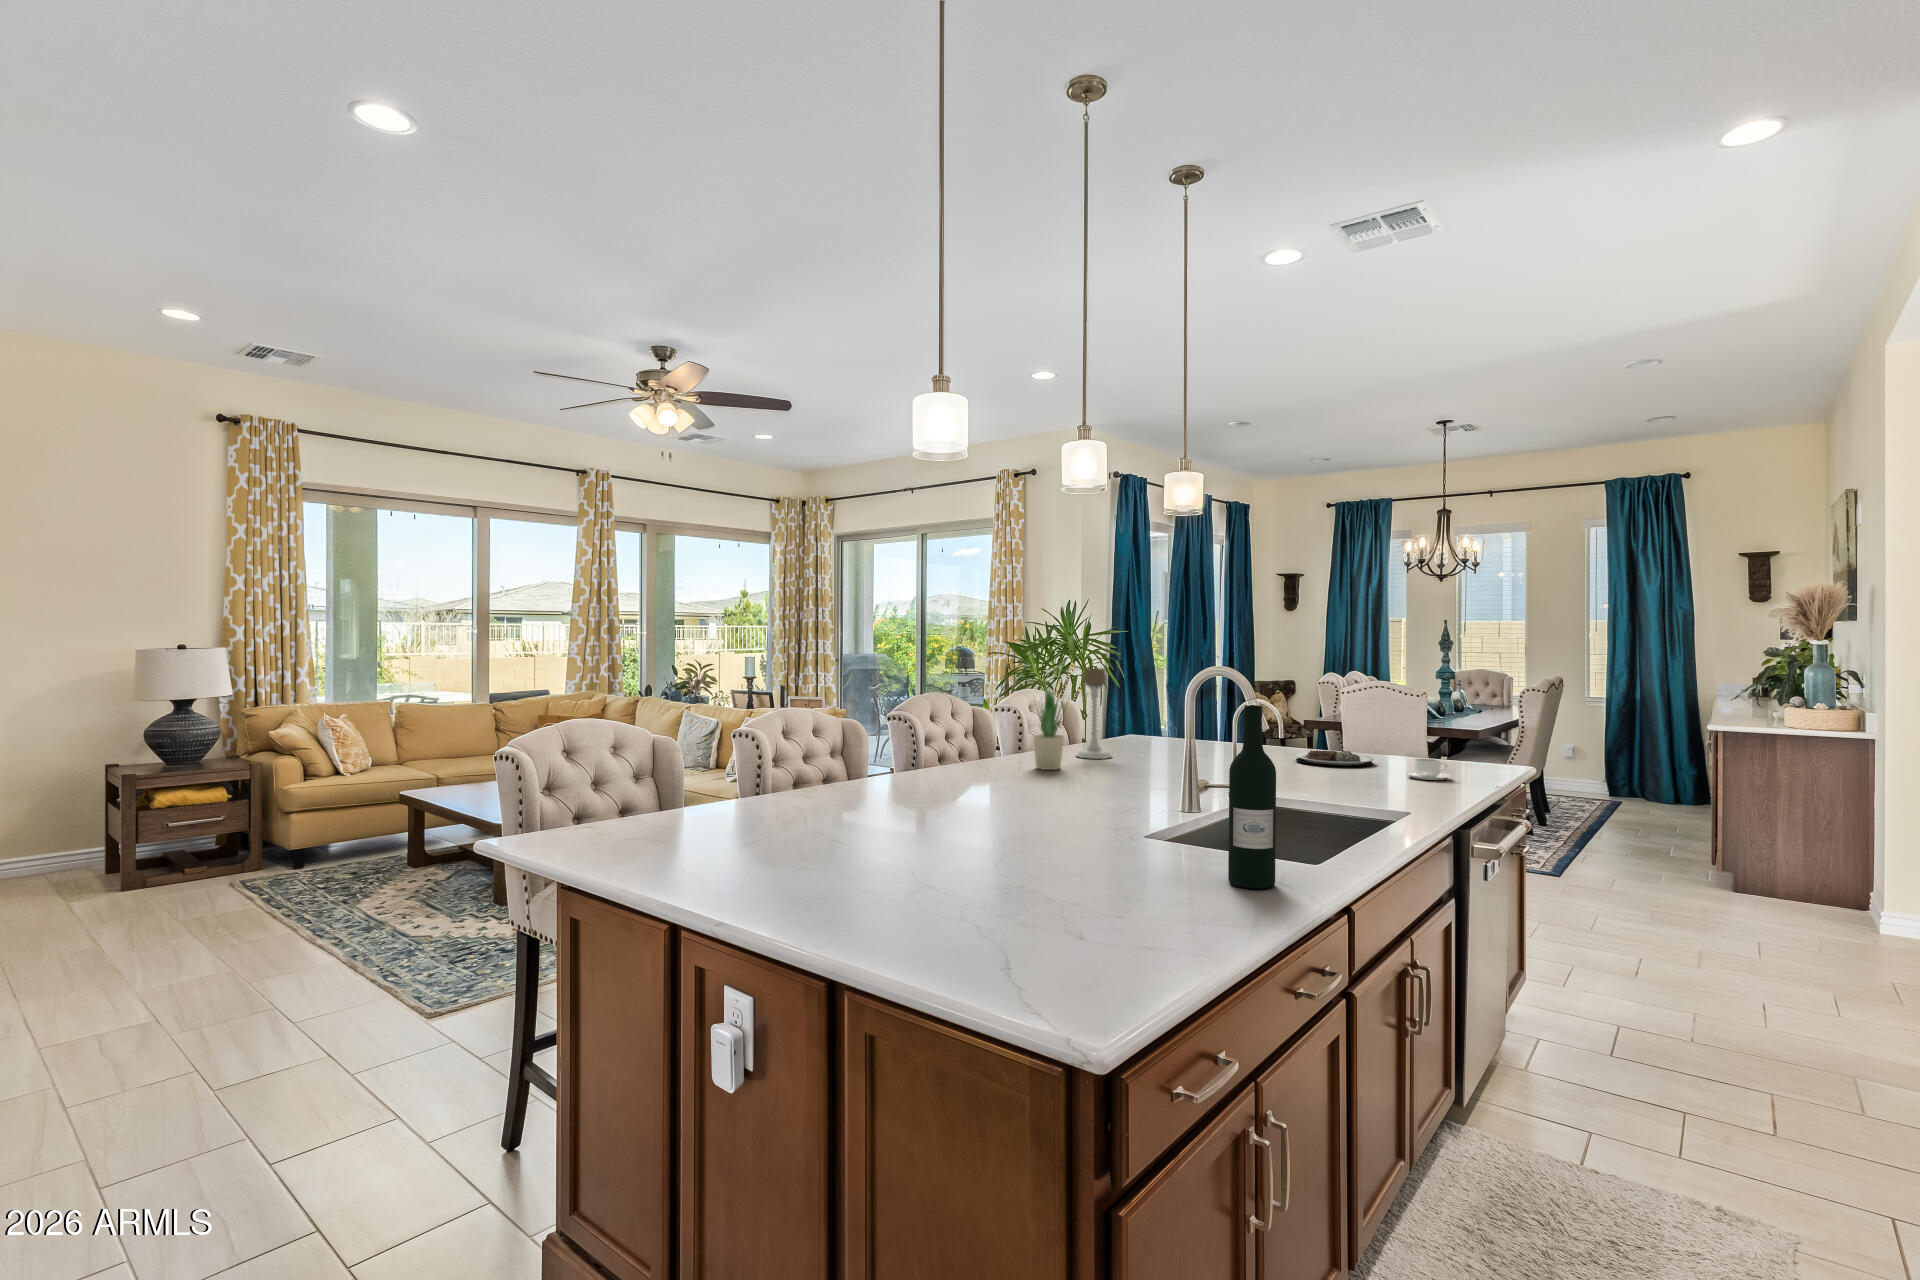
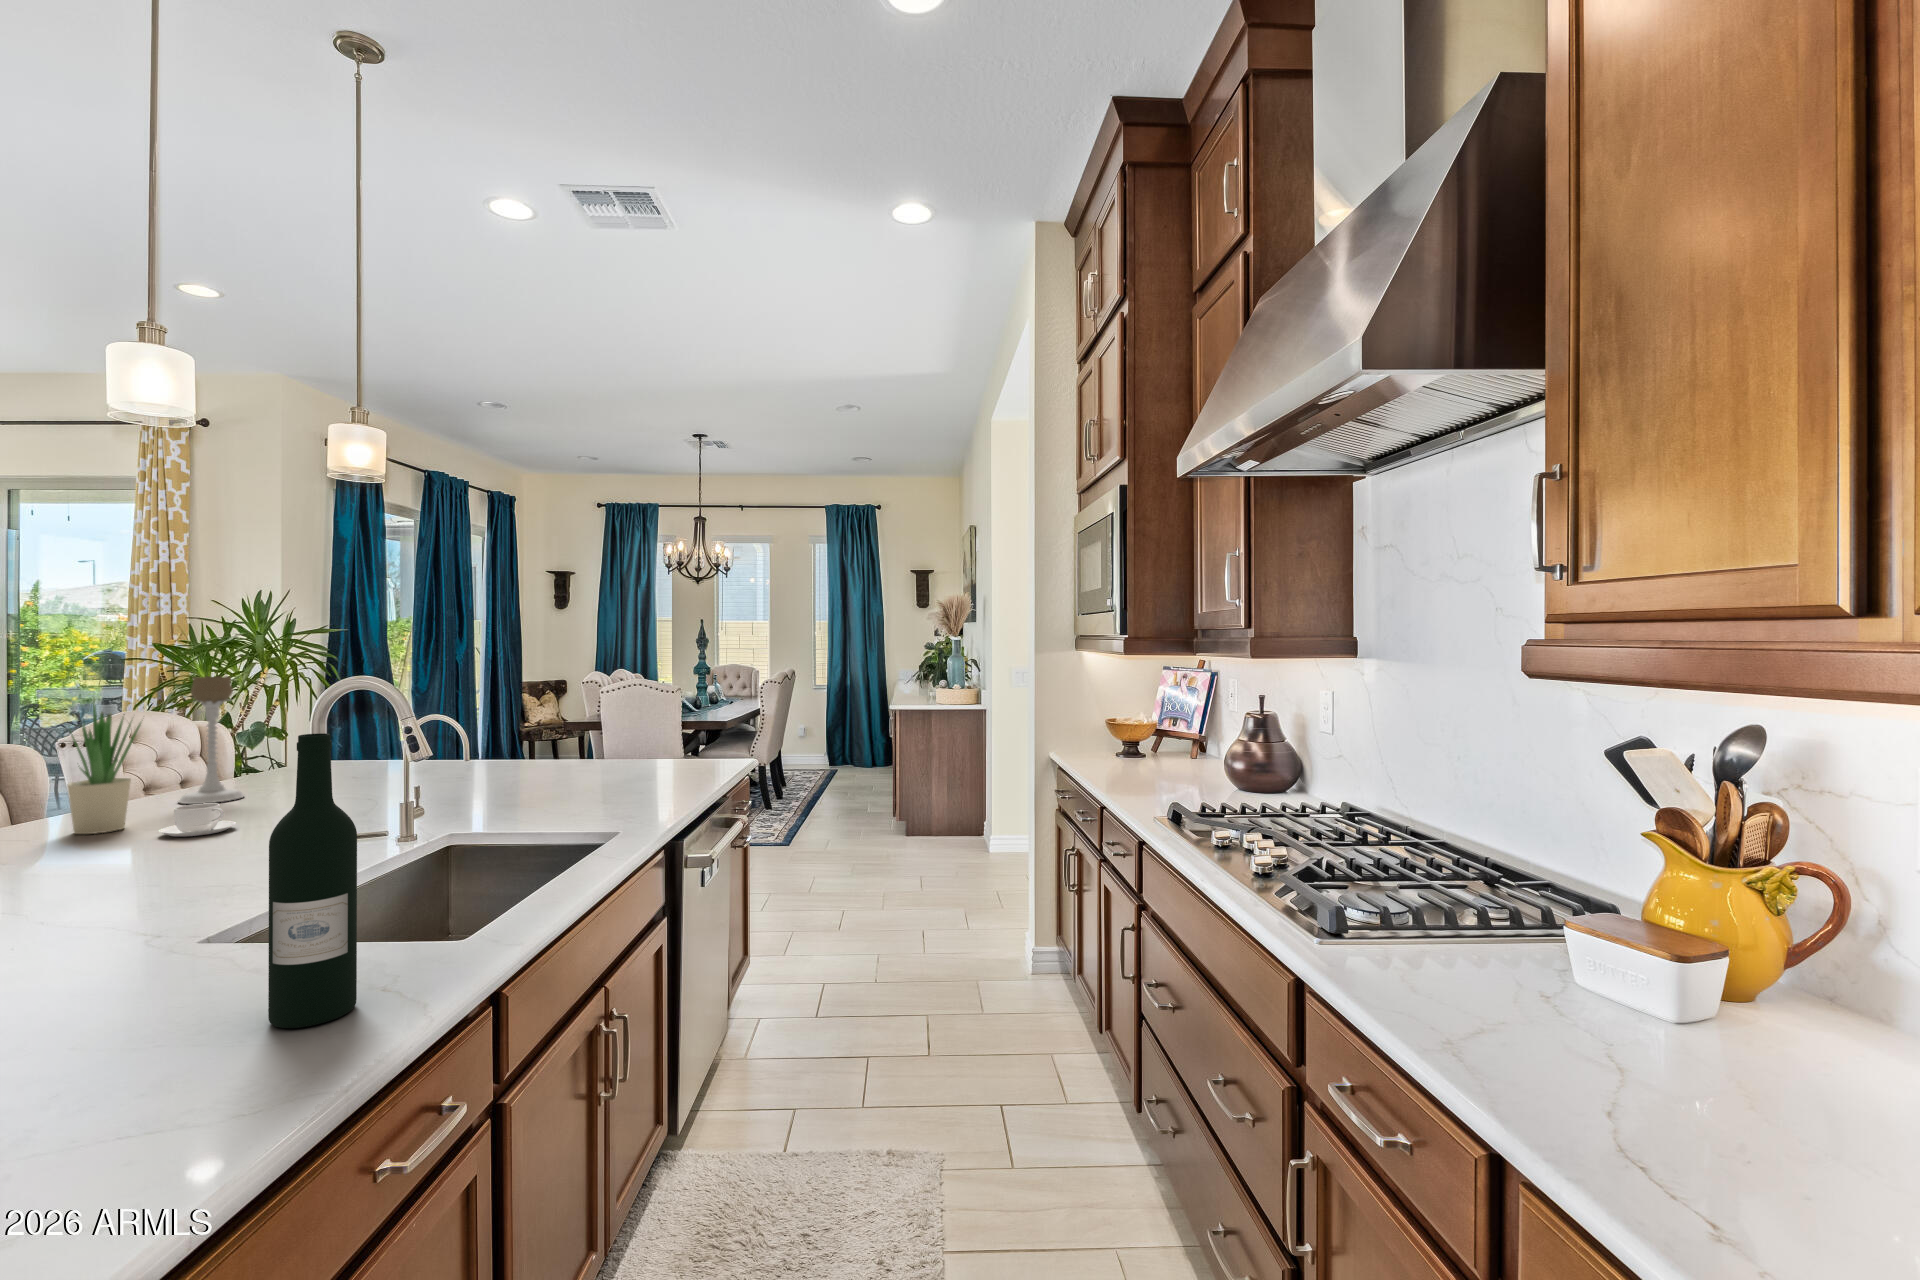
plate: present [1296,751,1374,766] -> none [506,758,610,779]
coffee cup: present [1406,759,1450,780] -> present [159,803,236,836]

